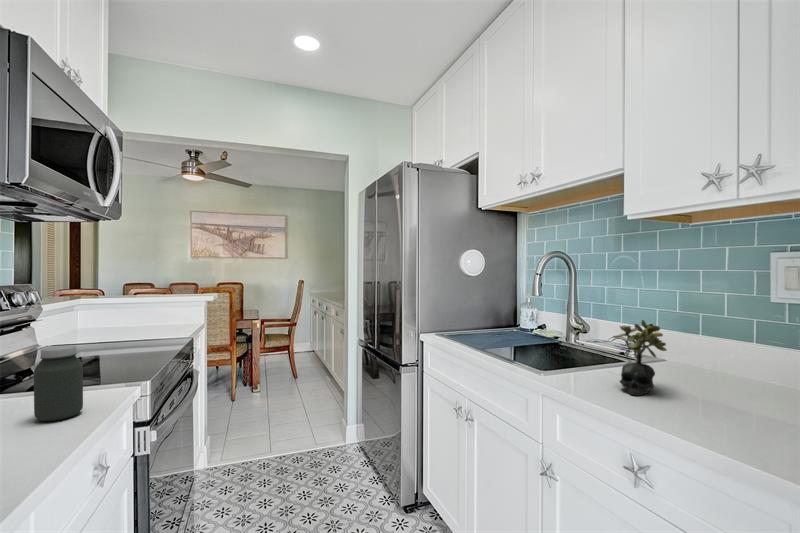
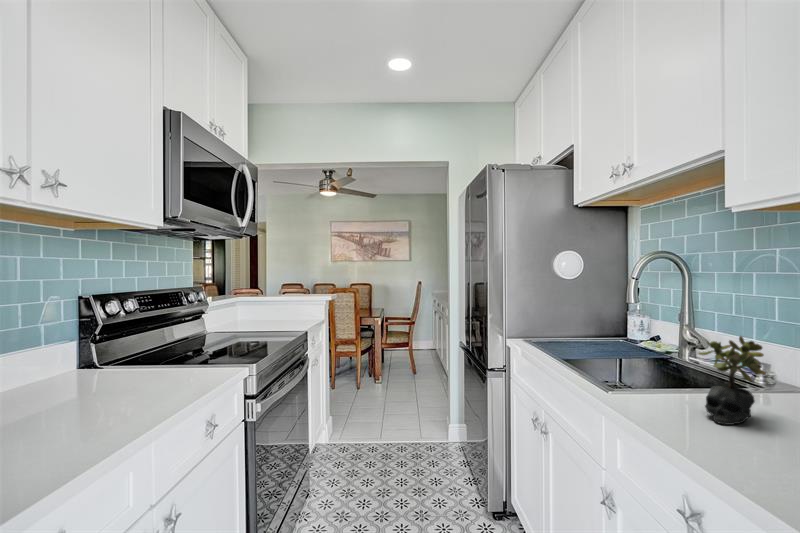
jar: present [34,345,83,421] -> none [171,330,203,385]

